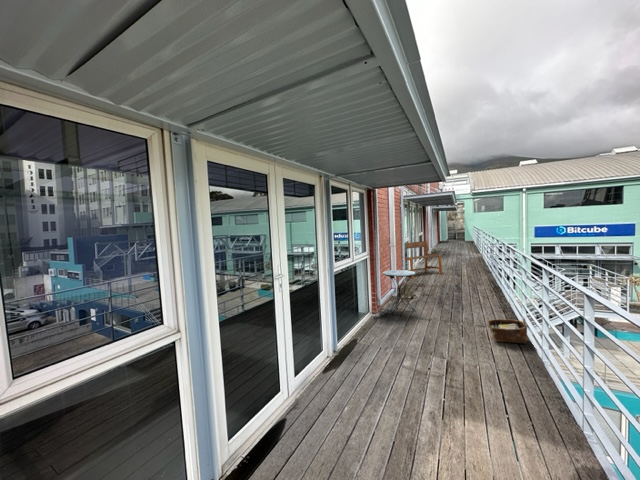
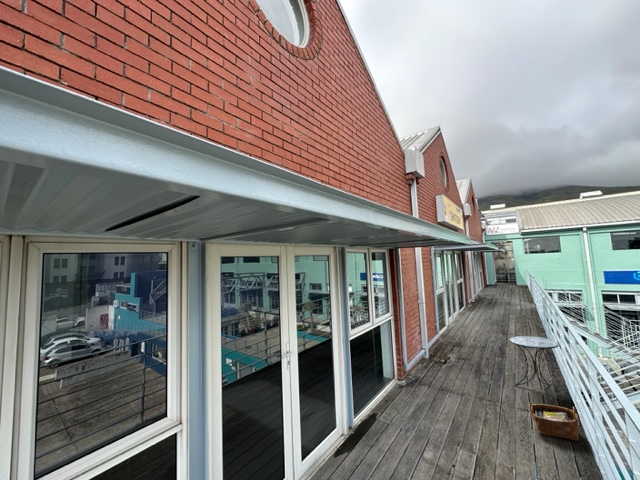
bench: present [405,241,442,279] -> none [434,291,485,335]
side table: present [383,270,416,313] -> present [509,336,559,400]

